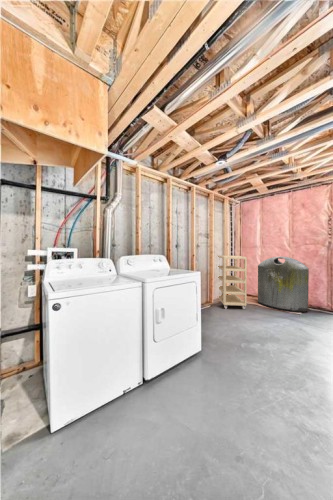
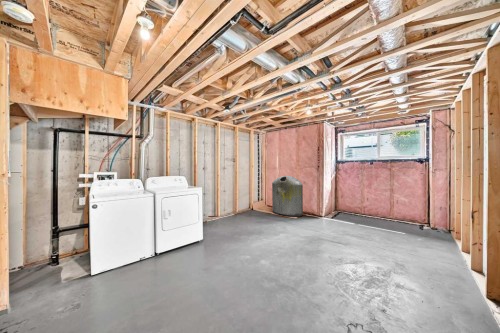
shelving unit: present [218,255,247,309] -> none [242,175,259,216]

